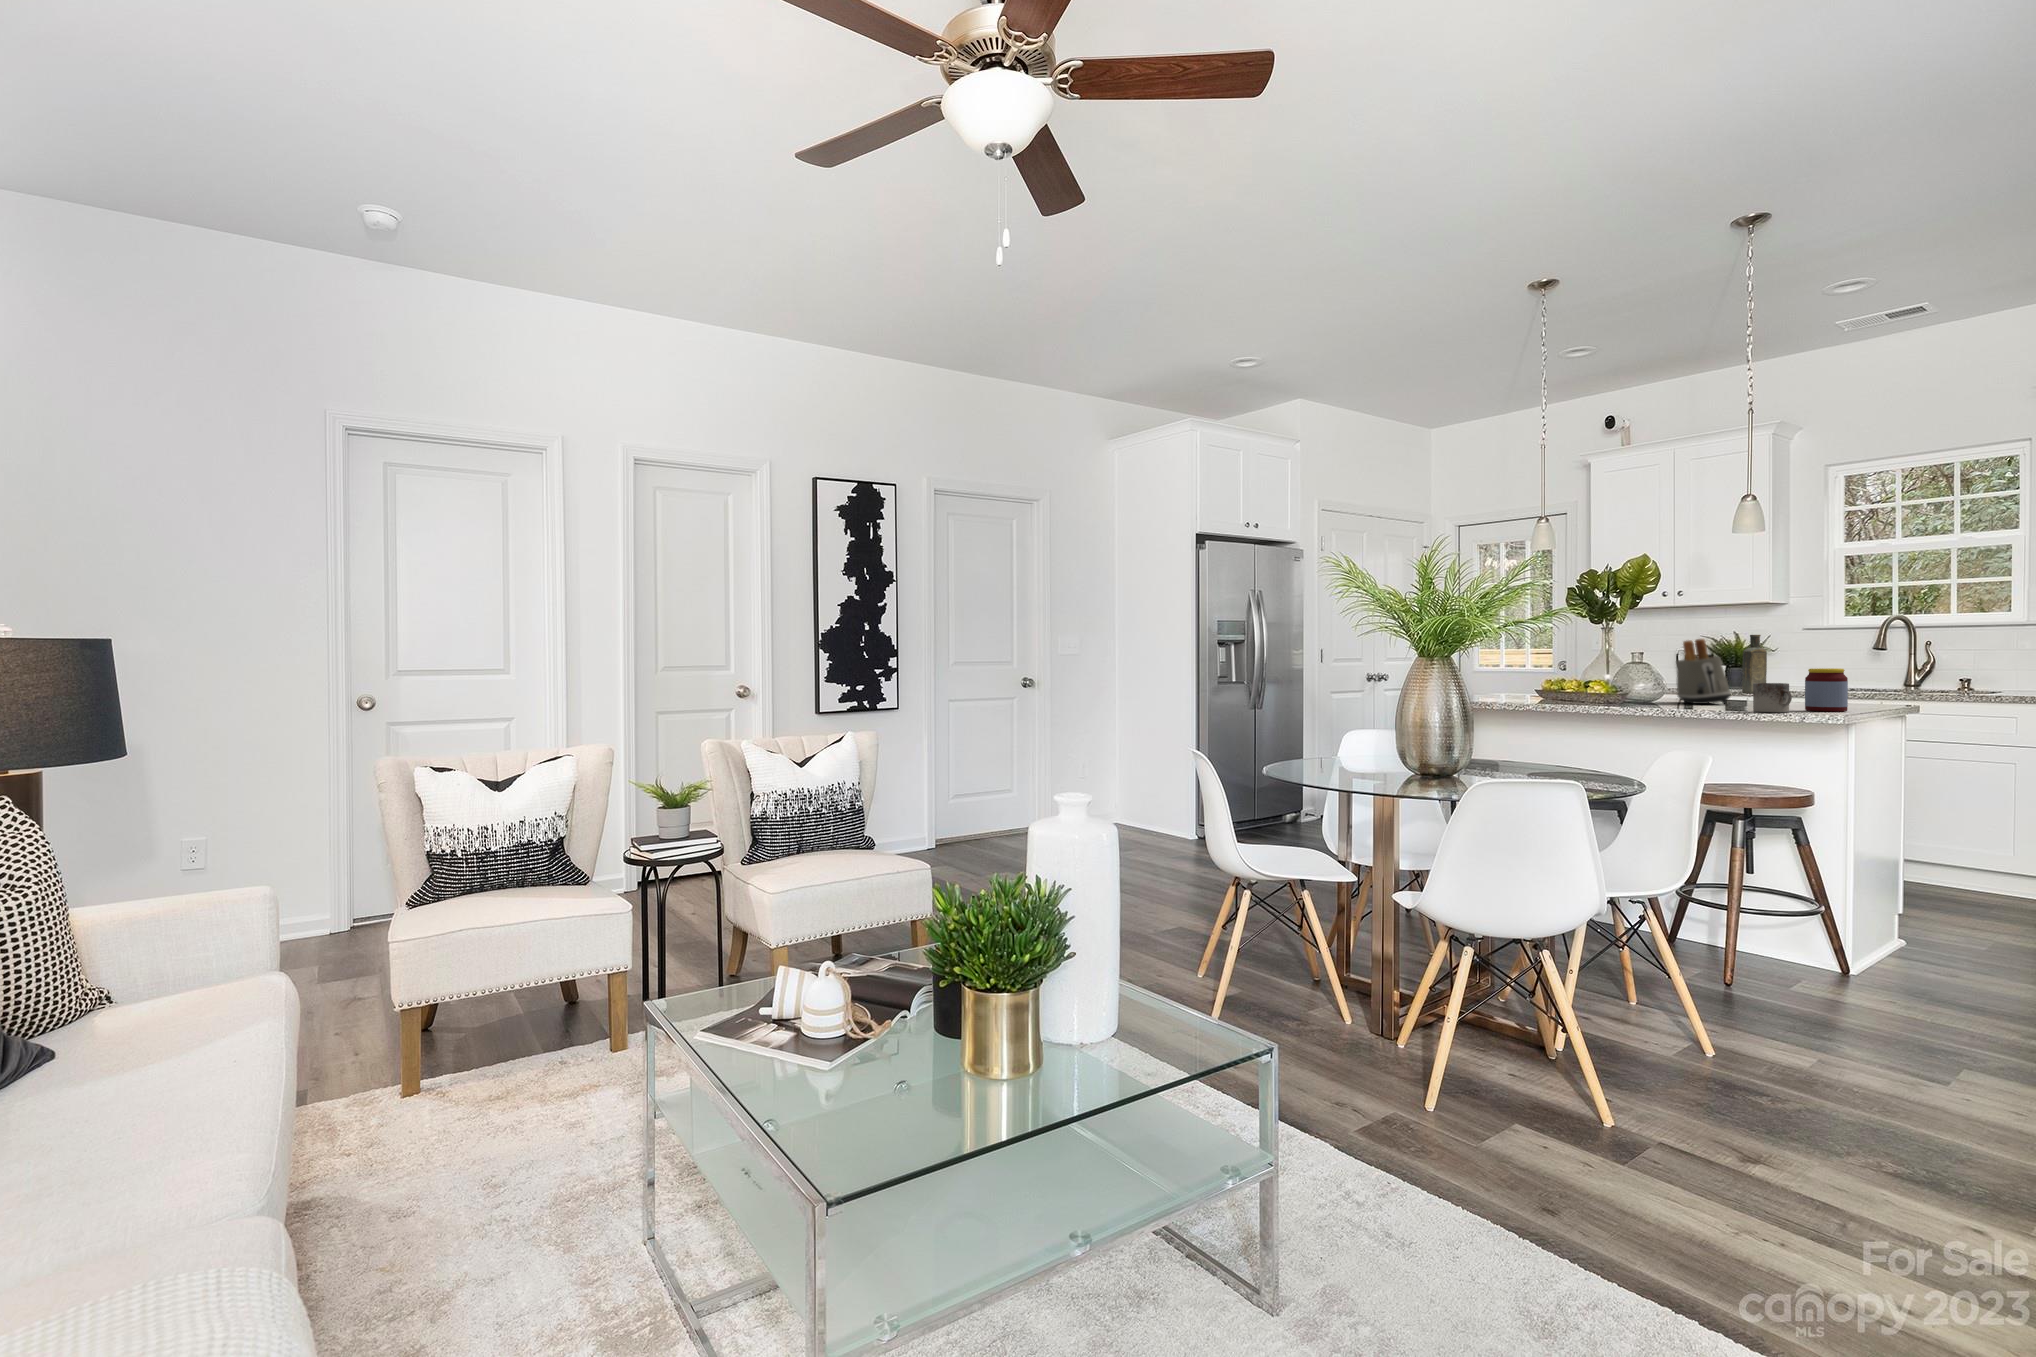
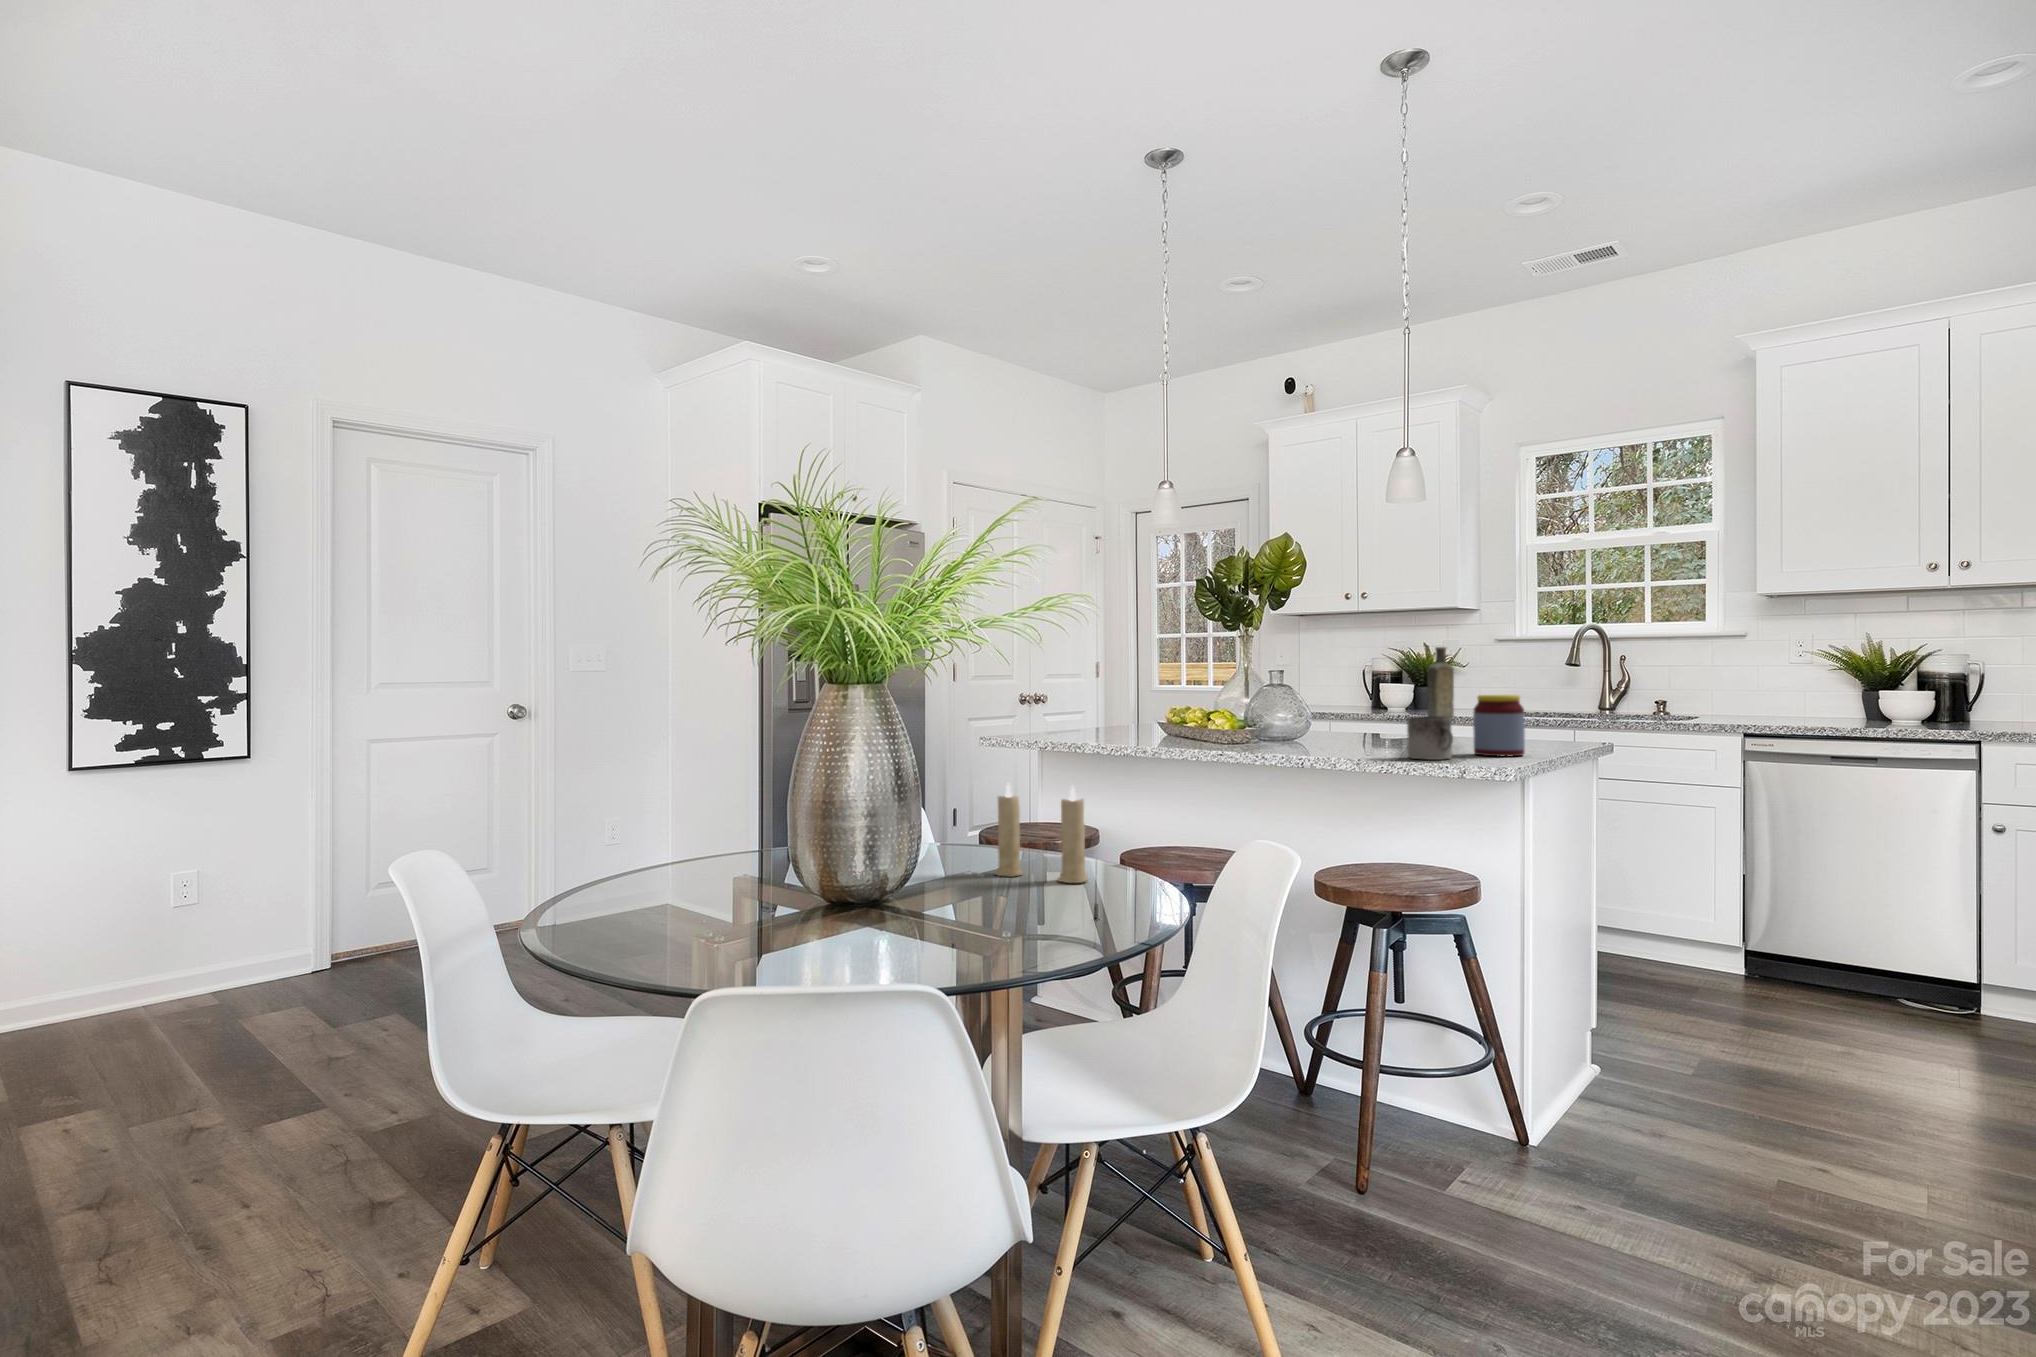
toaster: present [1676,639,1731,704] -> none [1333,652,1394,742]
candle: none [1482,716,1549,777] -> present [995,784,1088,883]

